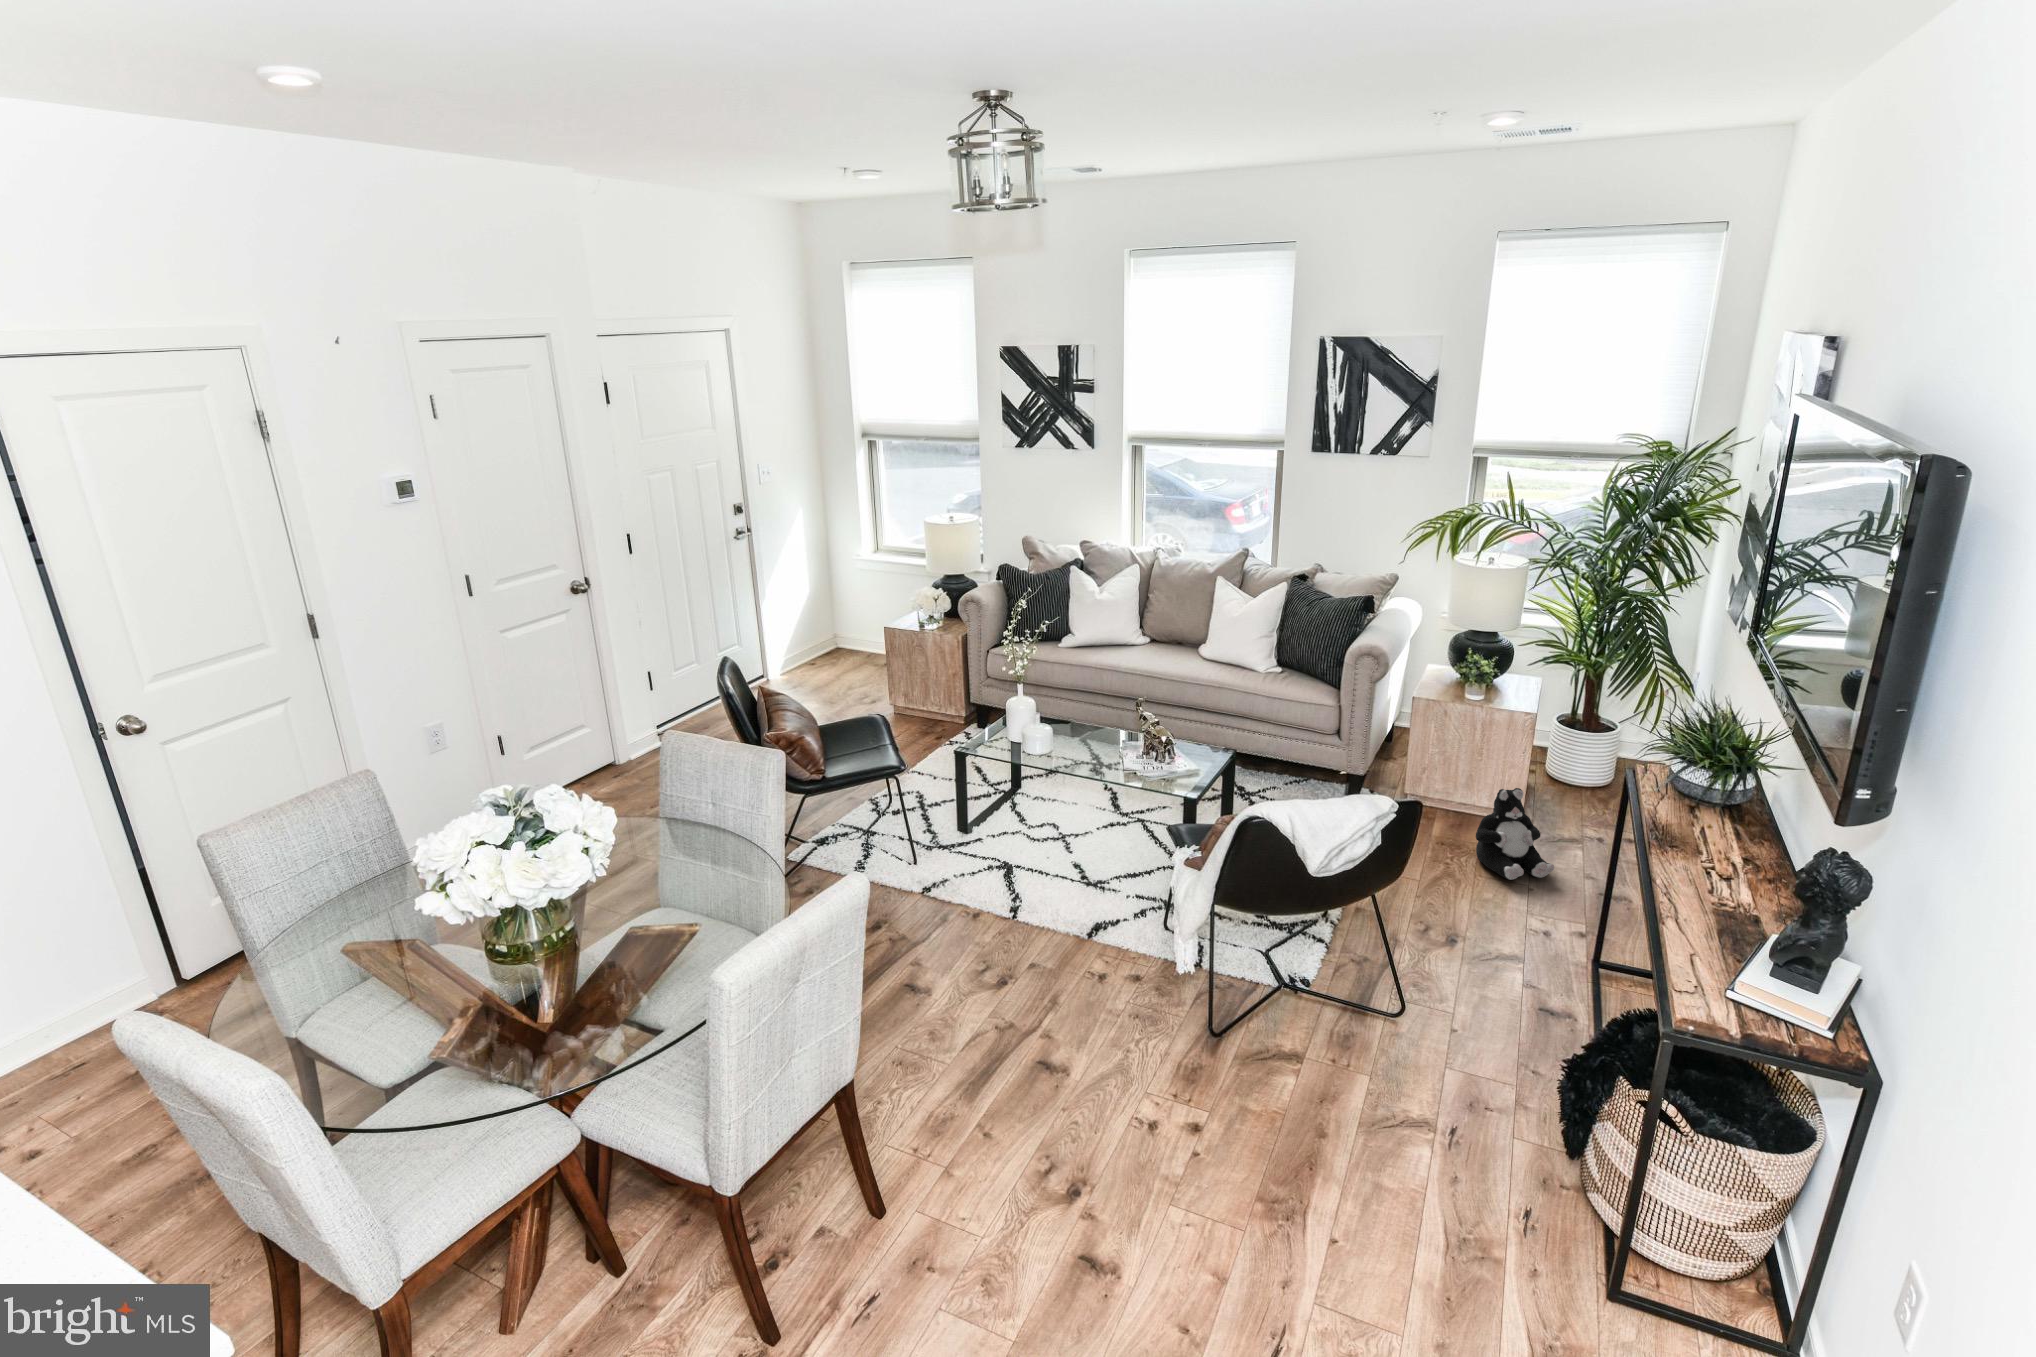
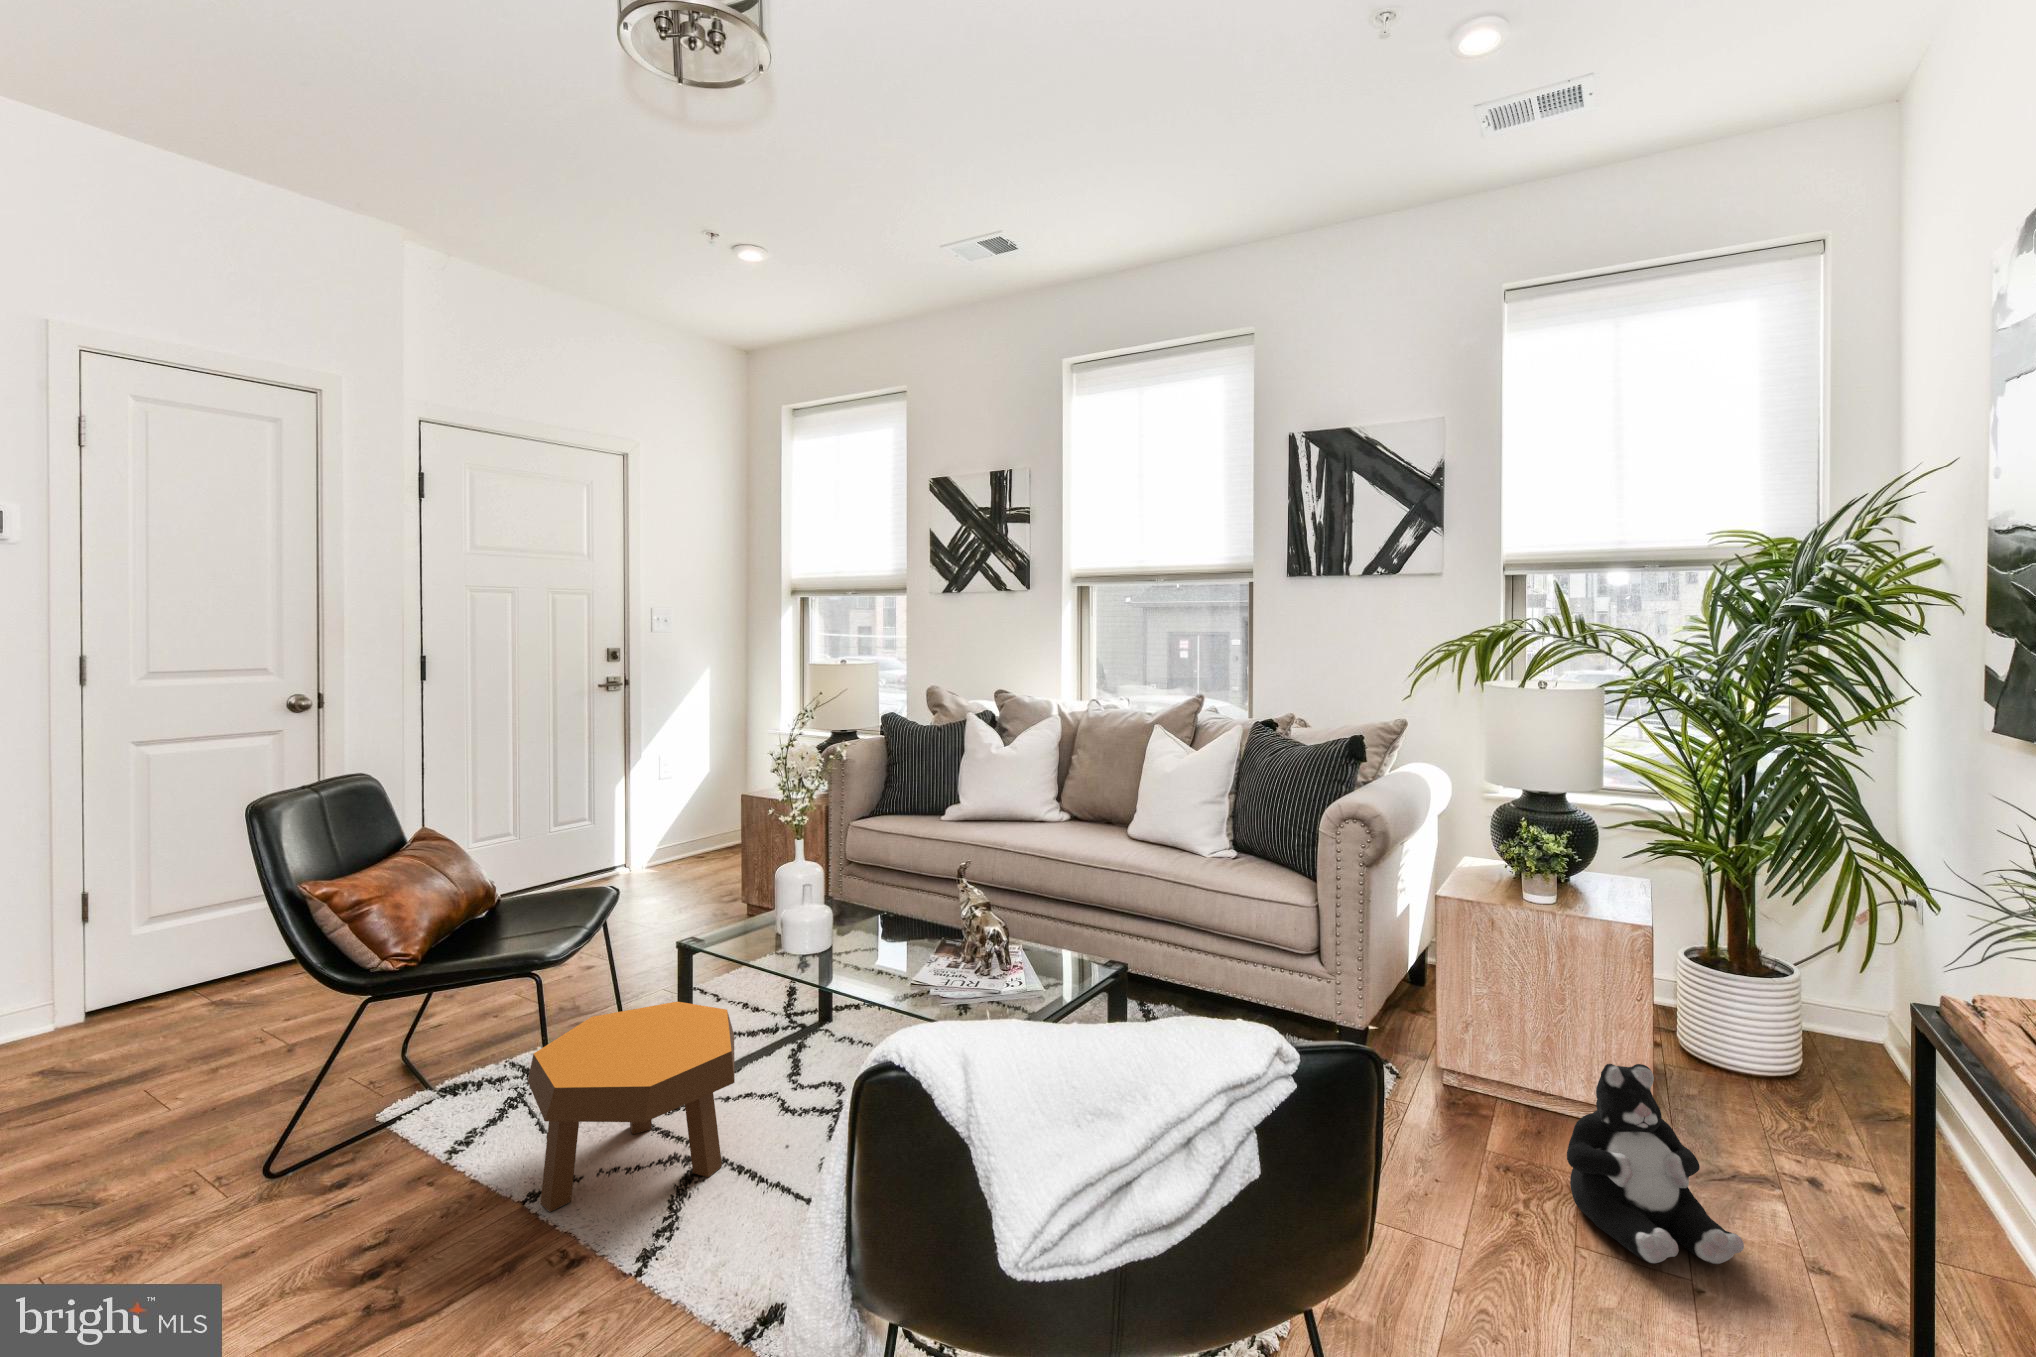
footstool: none [905,790,1025,903] -> present [528,1002,735,1212]

